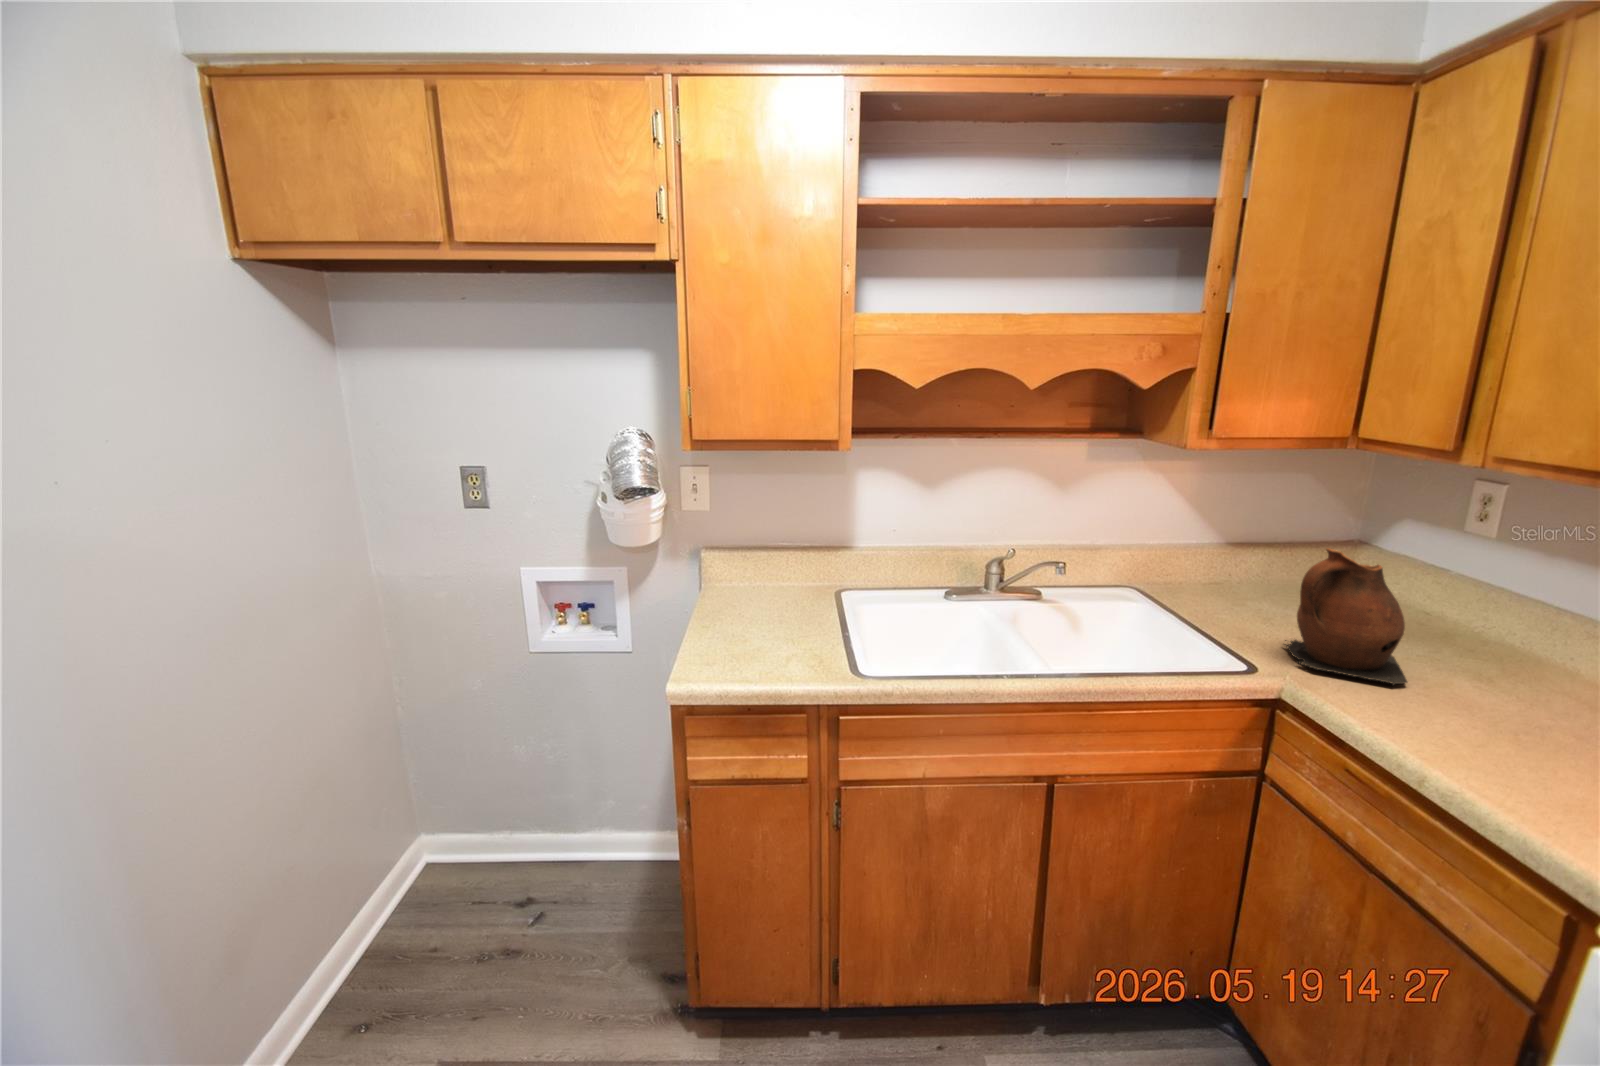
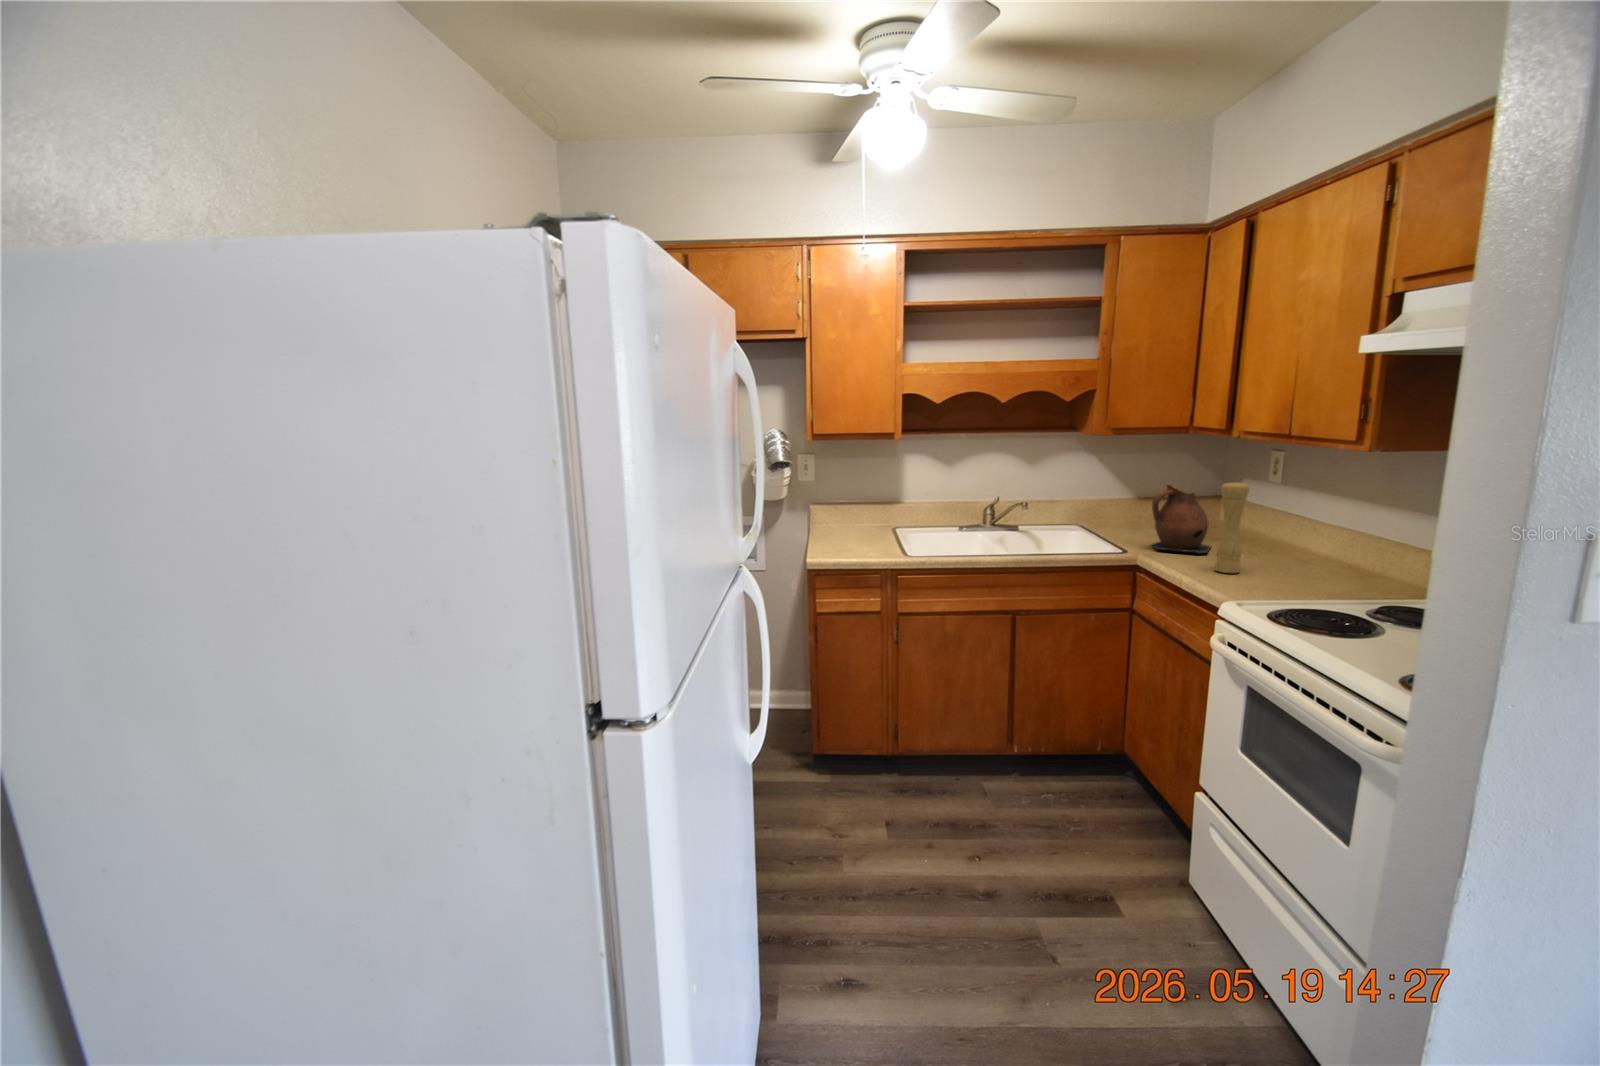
pepper mill: none [1466,581,1573,767] -> present [1215,481,1249,573]

